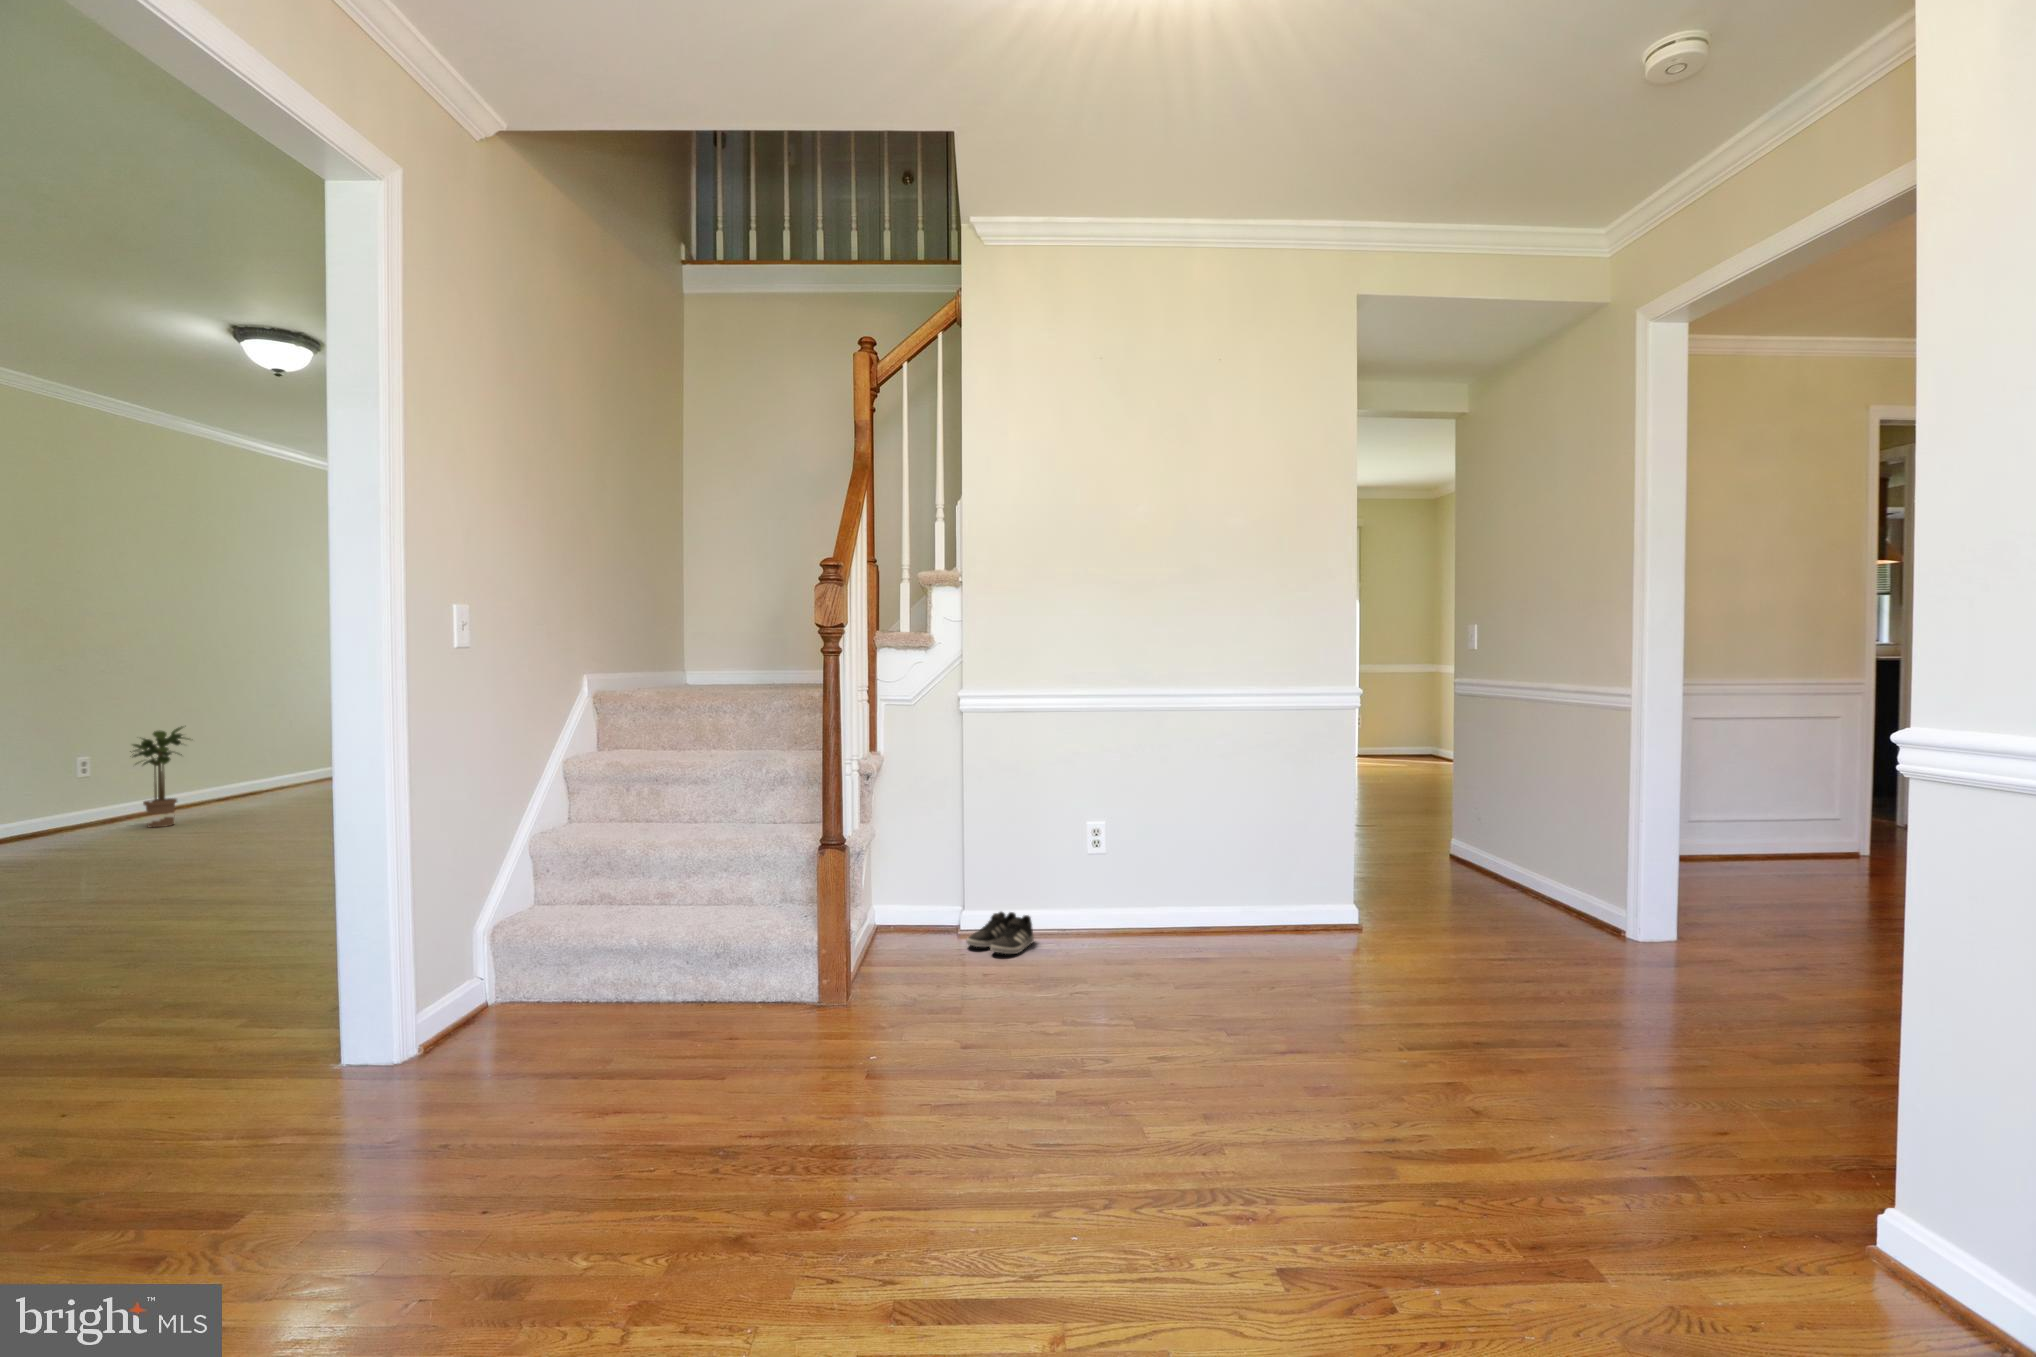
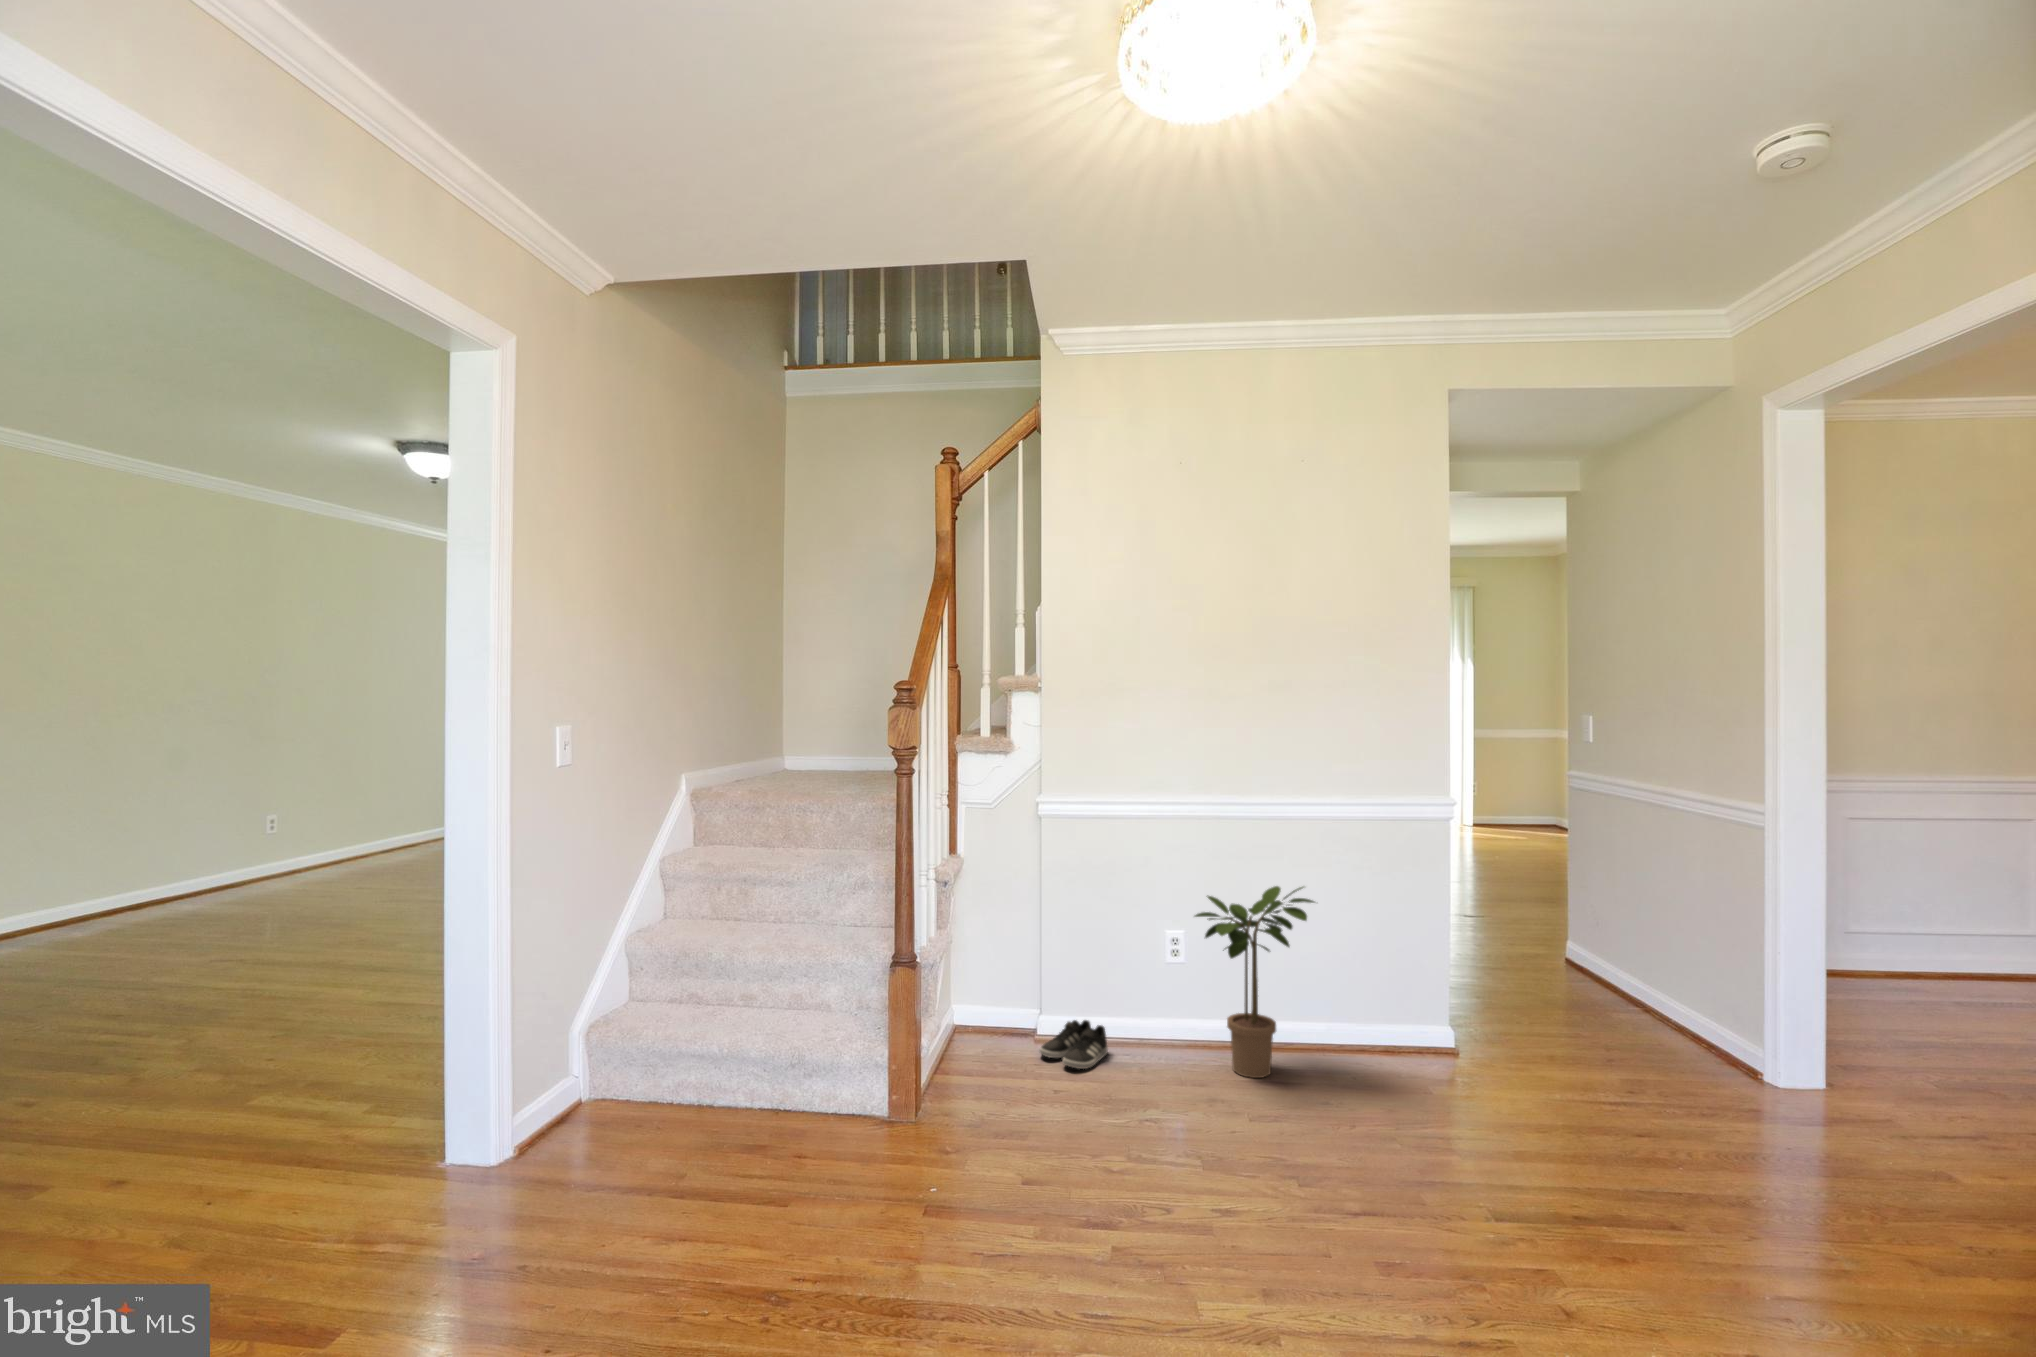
potted plant: present [130,726,189,827] -> present [1195,886,1315,1078]

